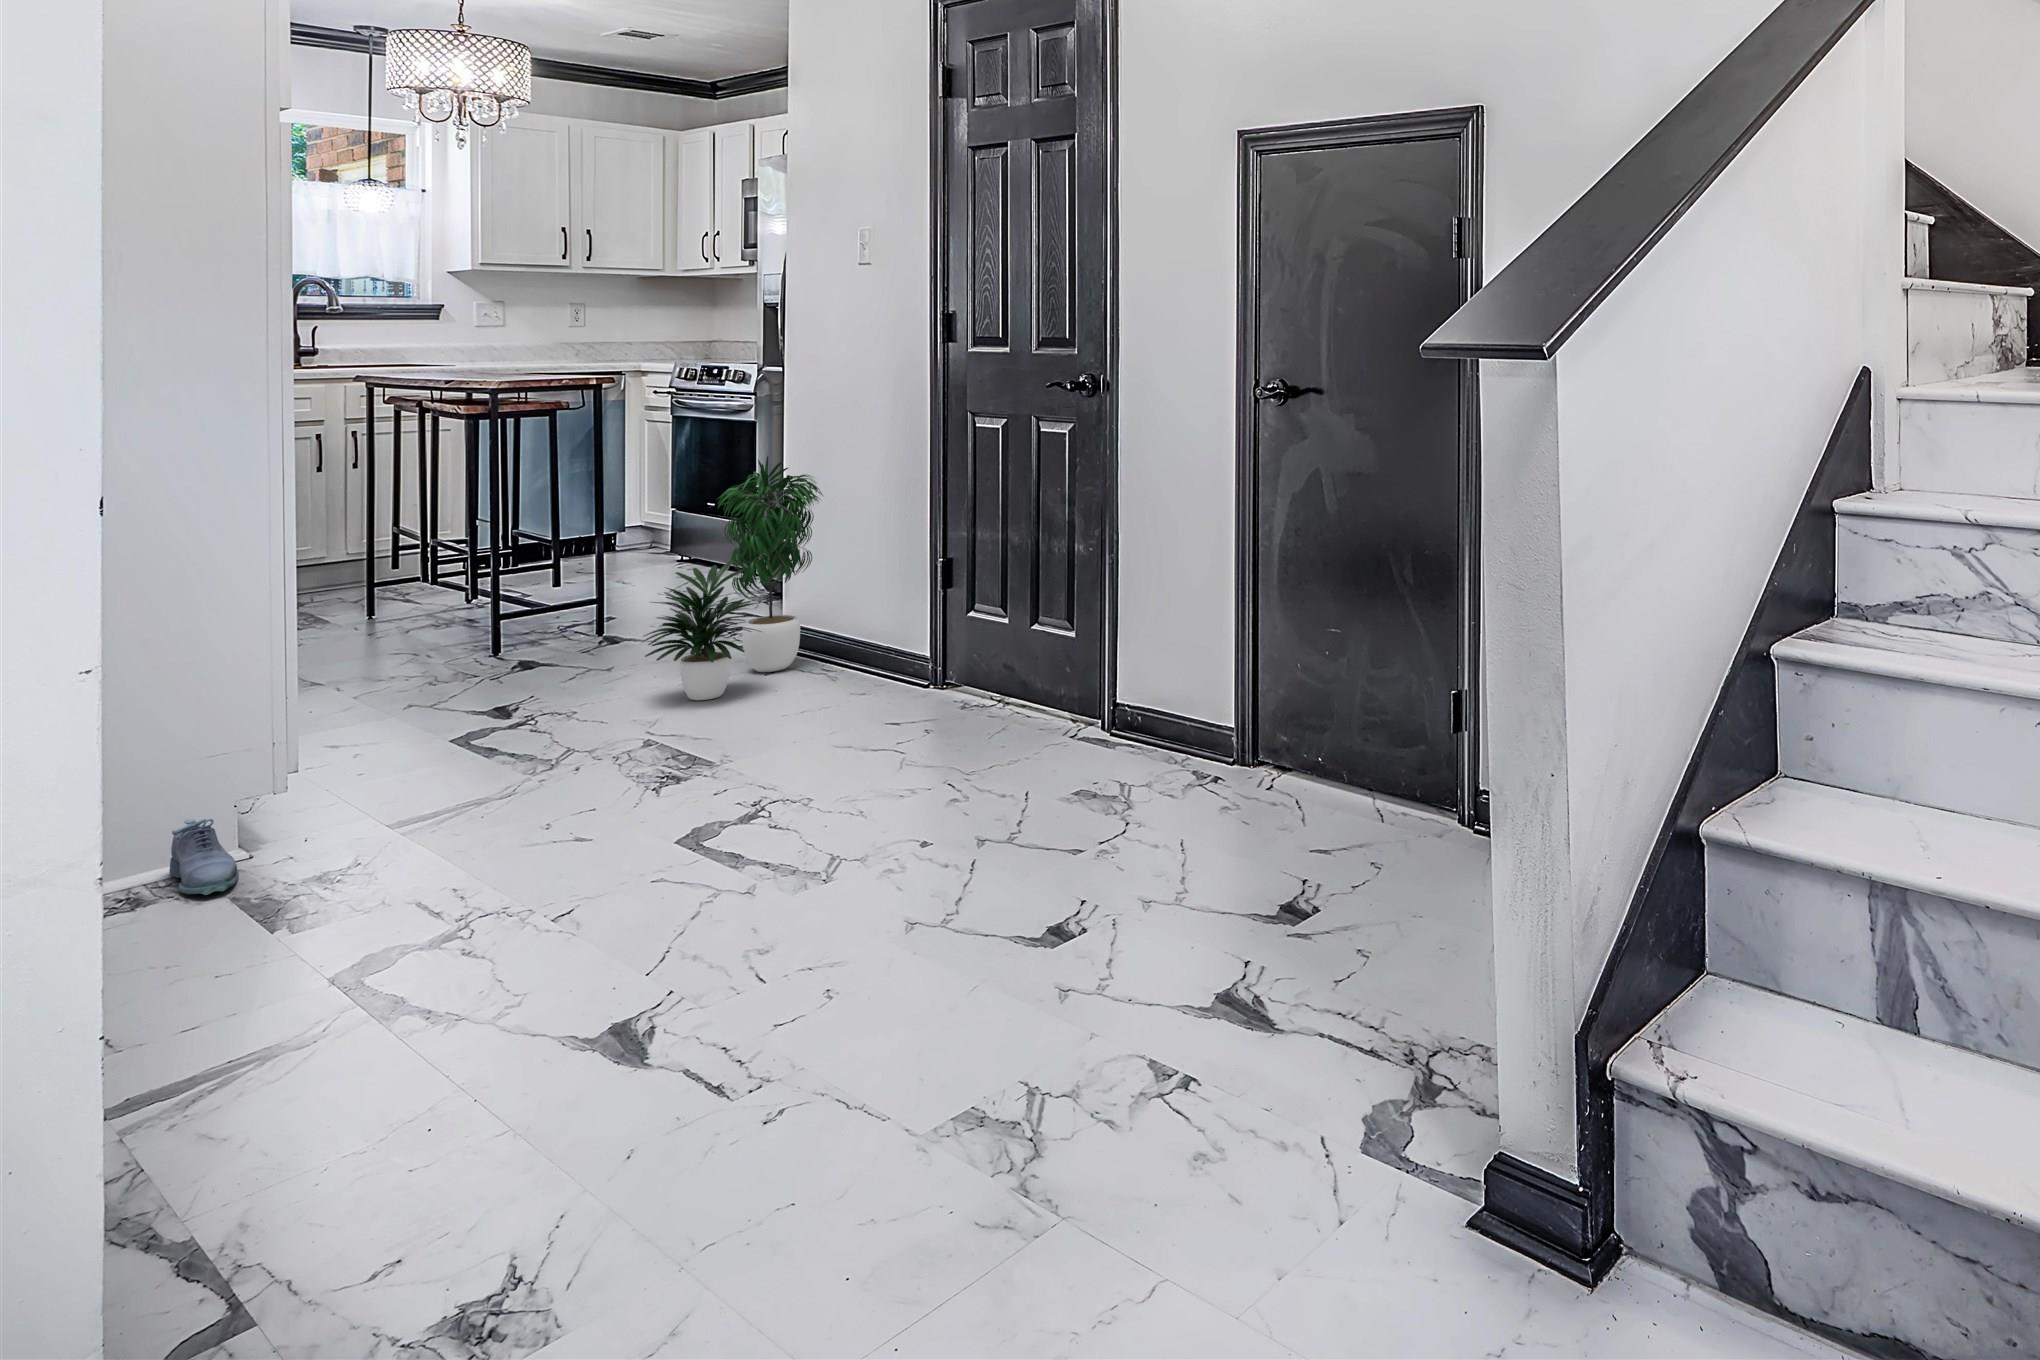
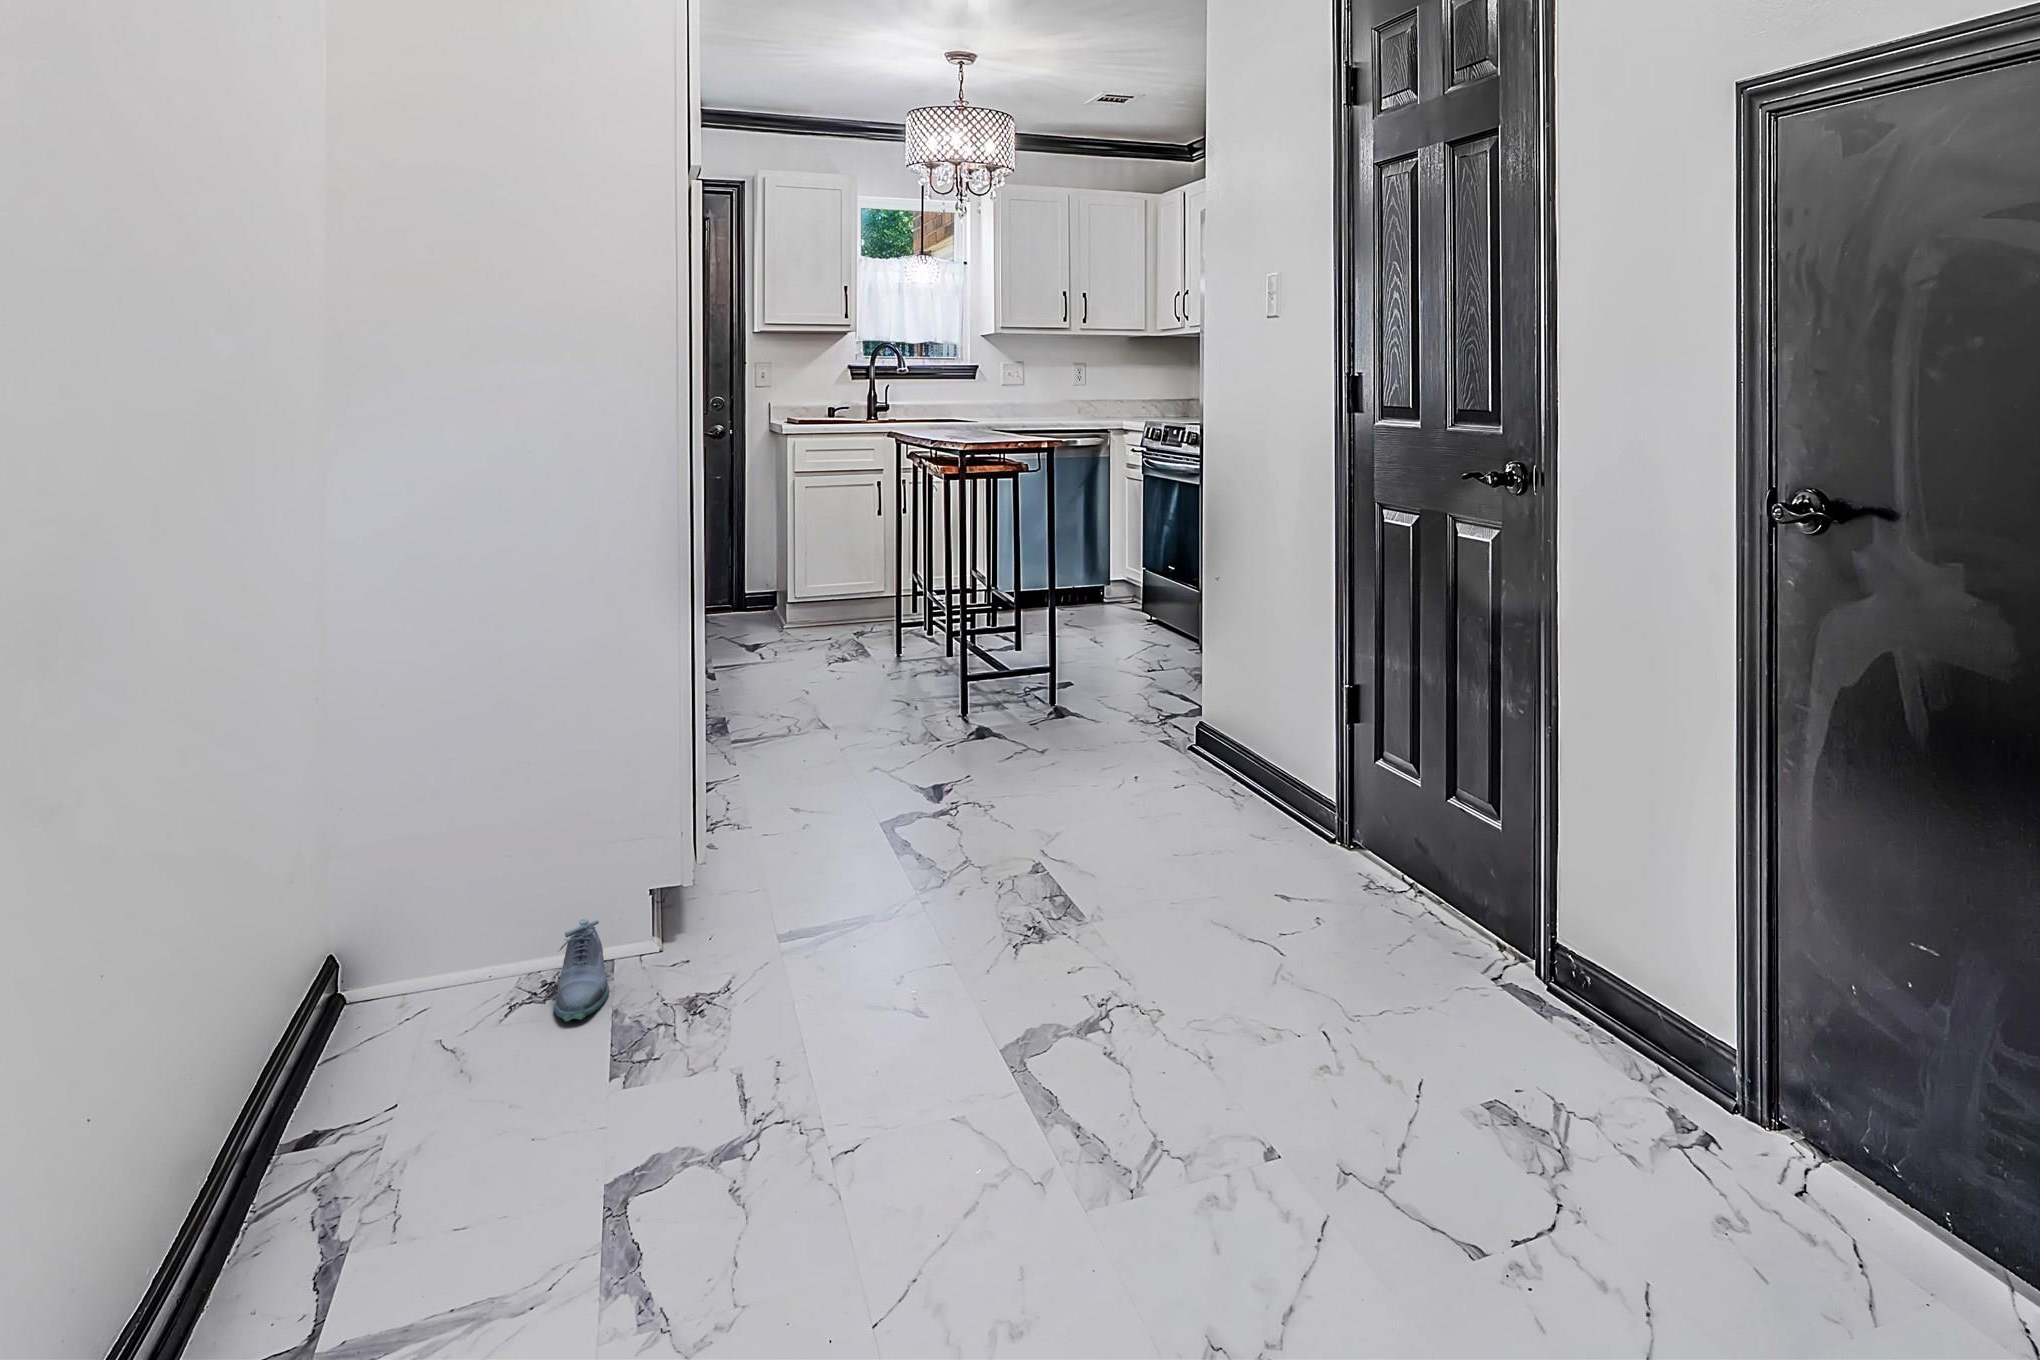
potted plant: present [641,456,822,700] -> none [1044,535,1236,820]

